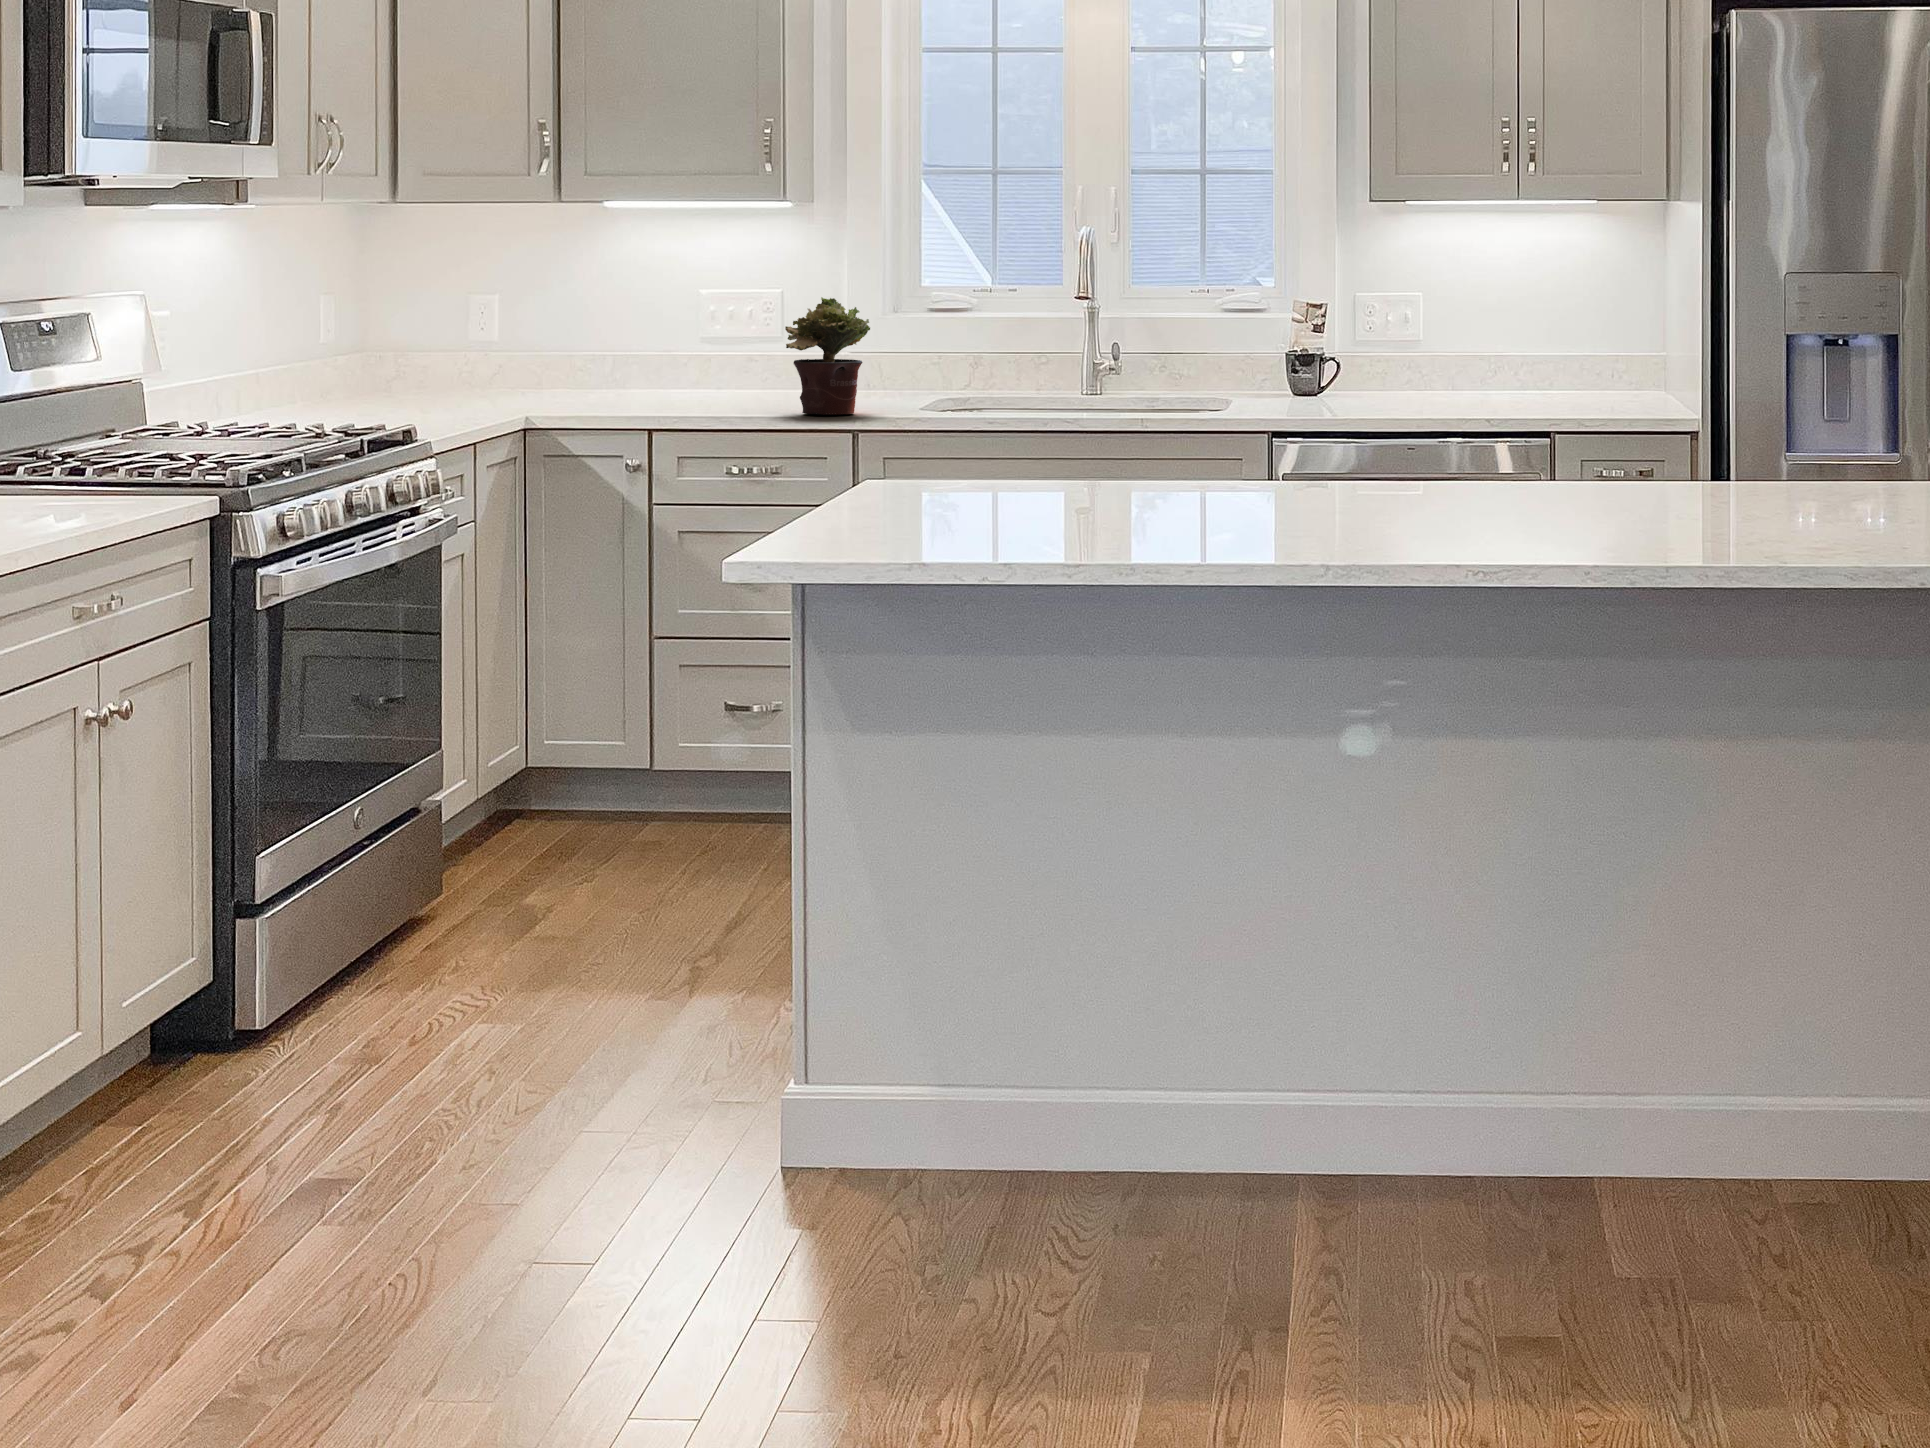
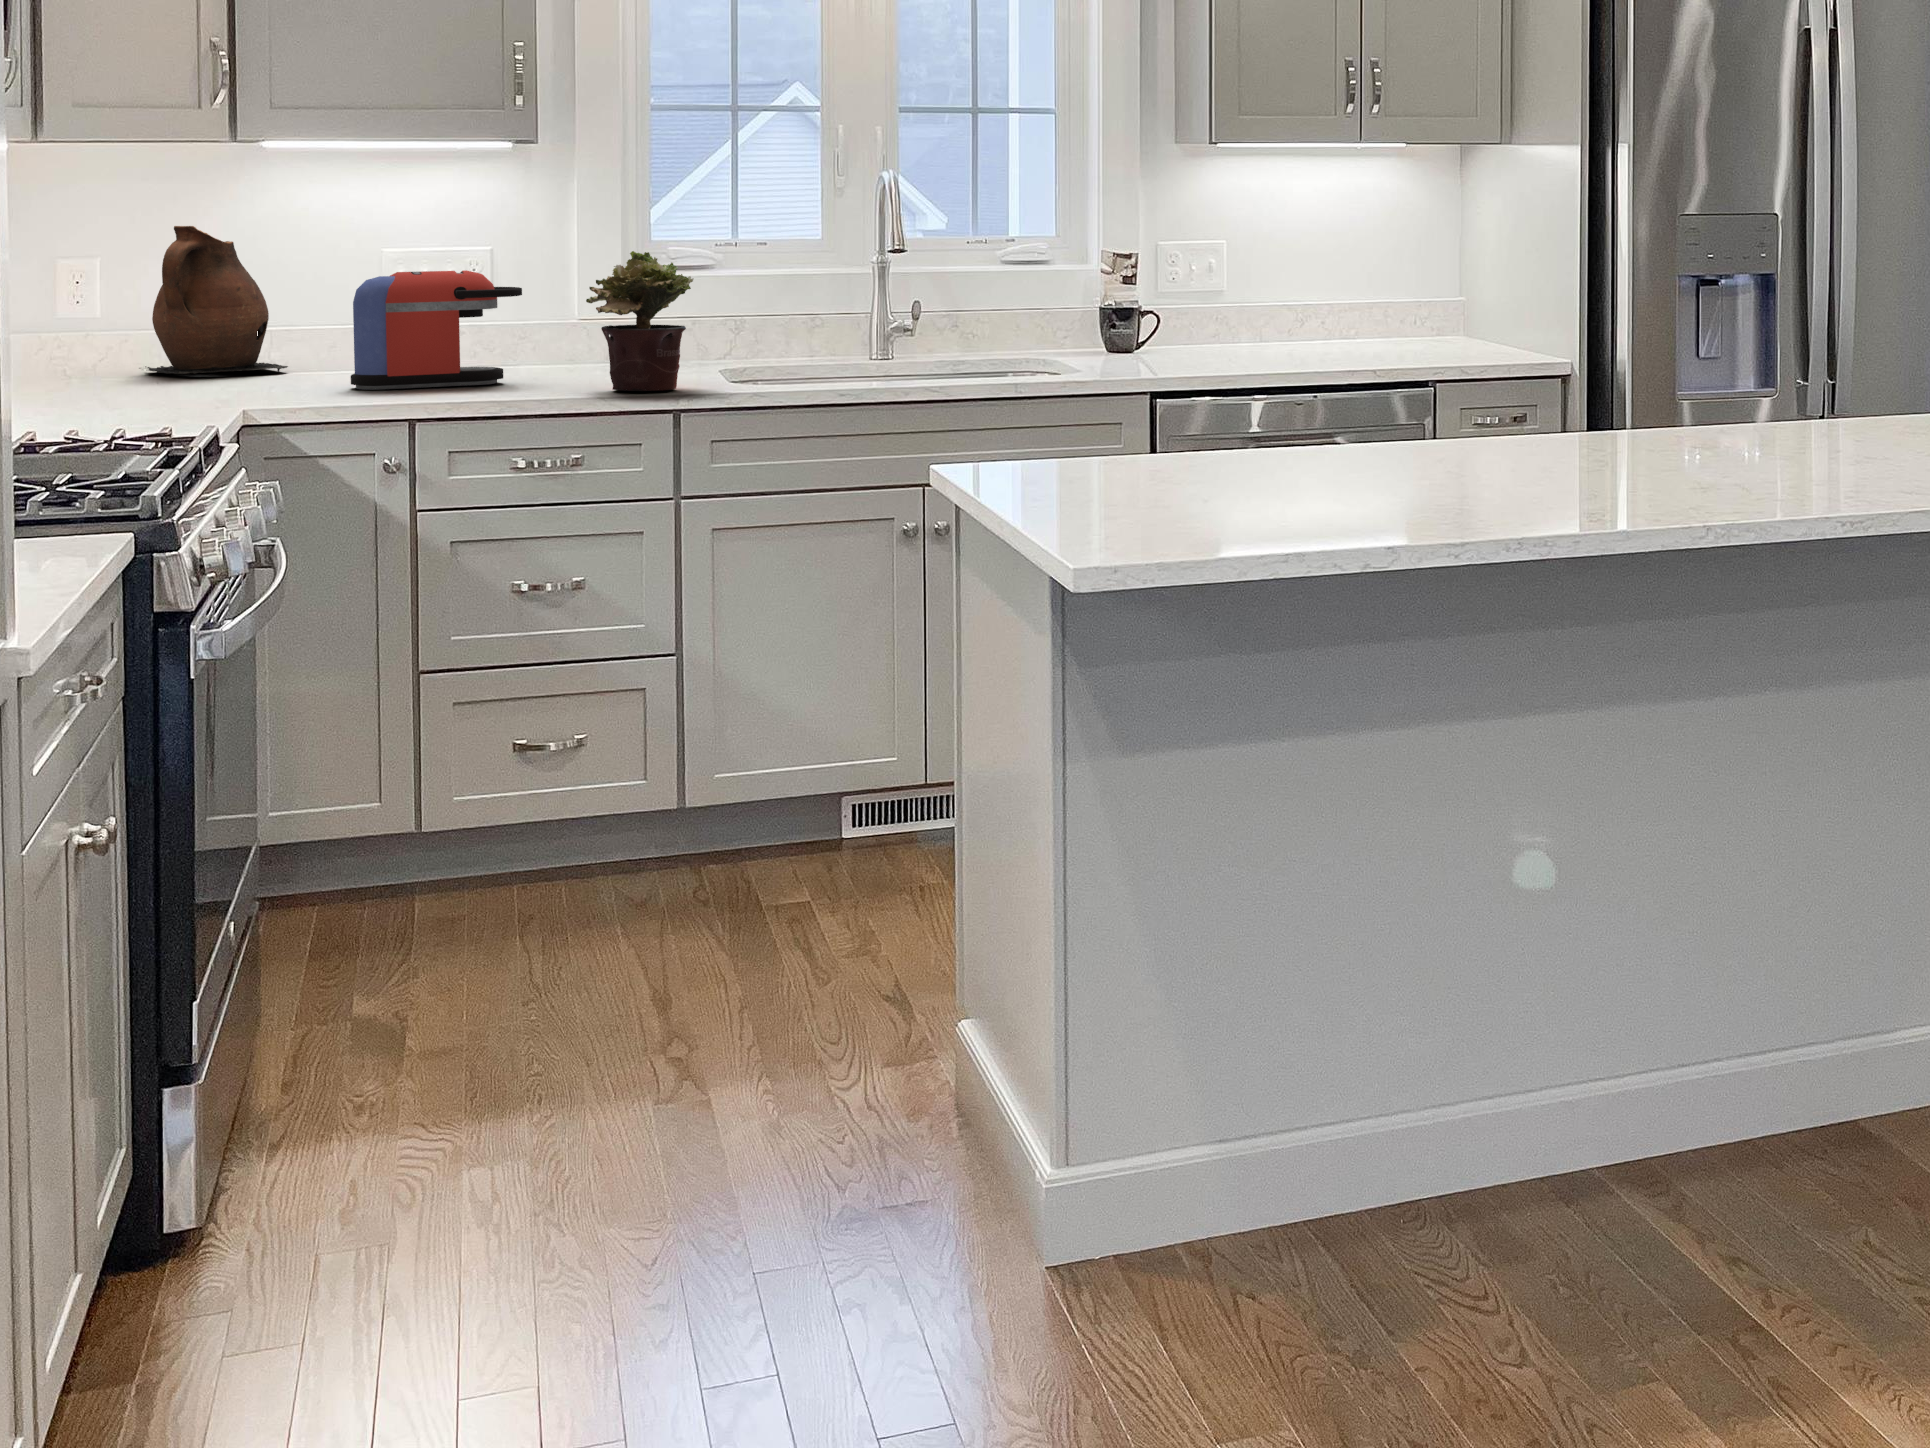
ceramic pitcher: none [518,274,620,391] -> present [147,226,288,374]
coffee maker: none [624,312,761,407] -> present [351,270,522,390]

